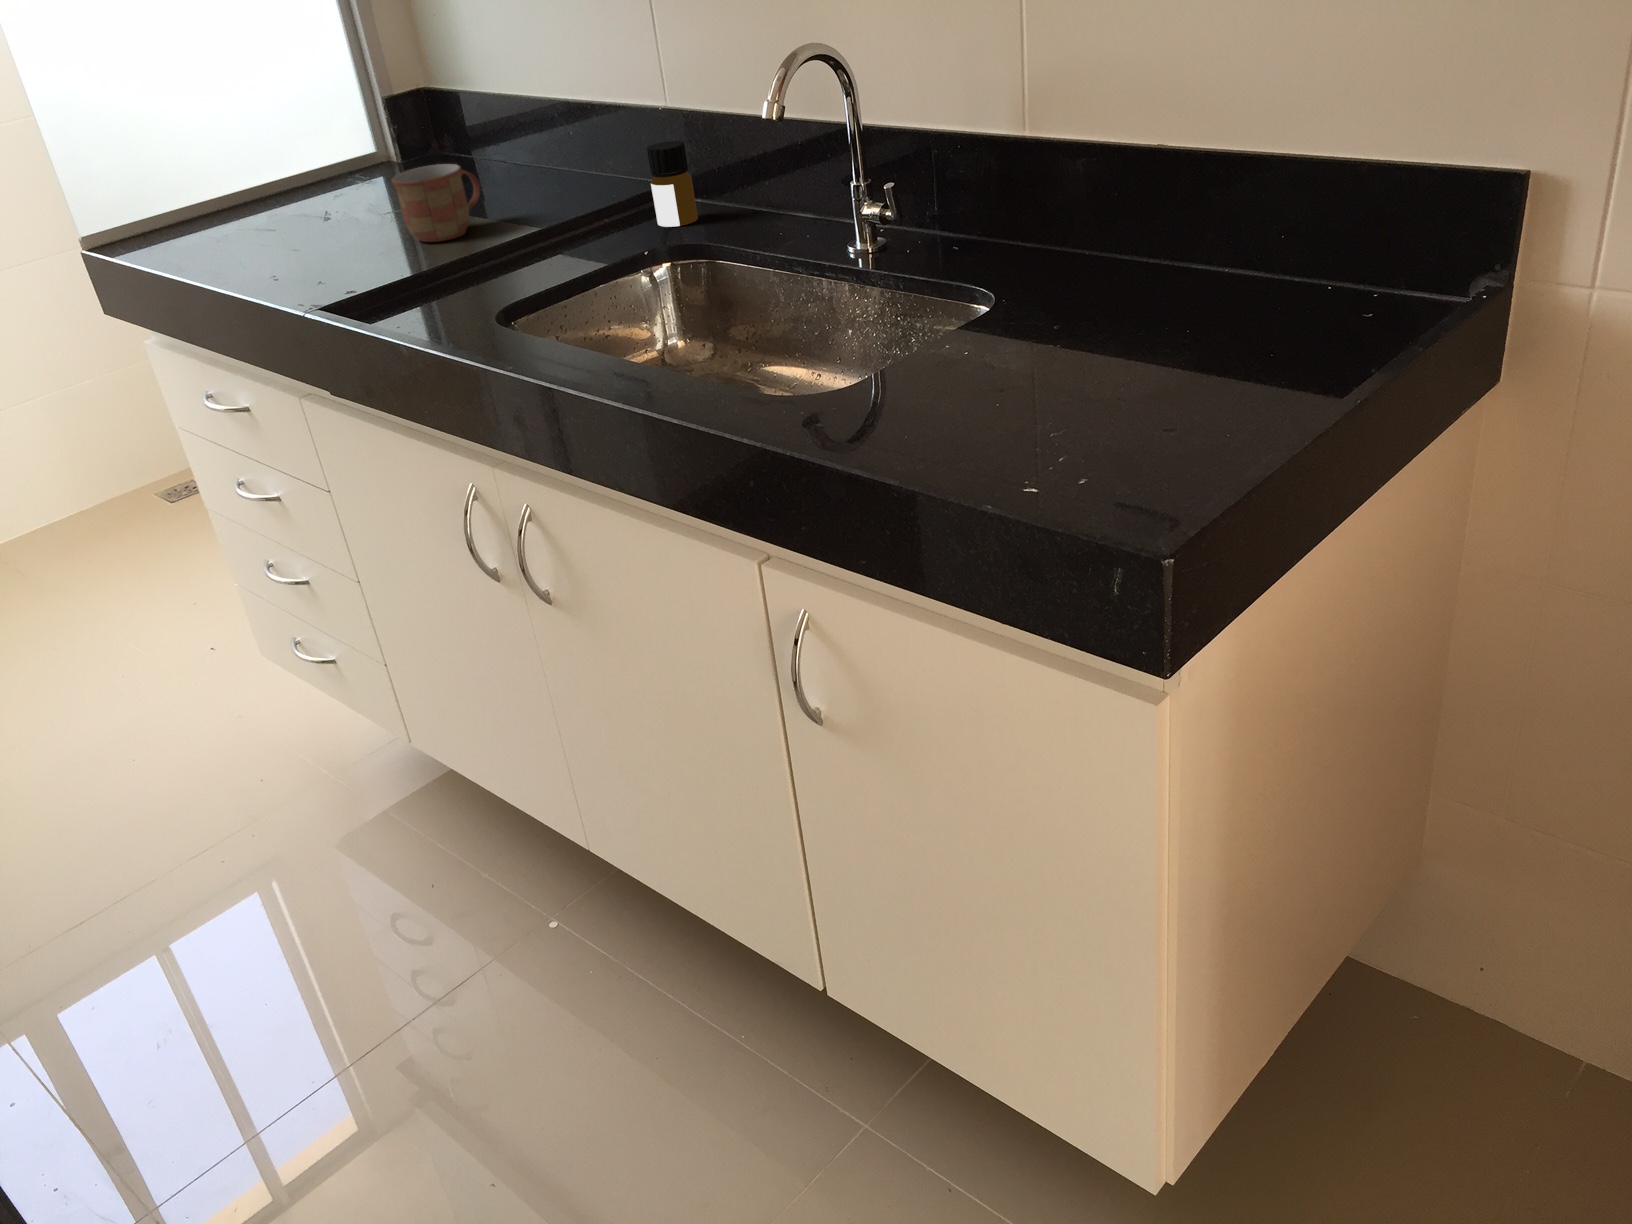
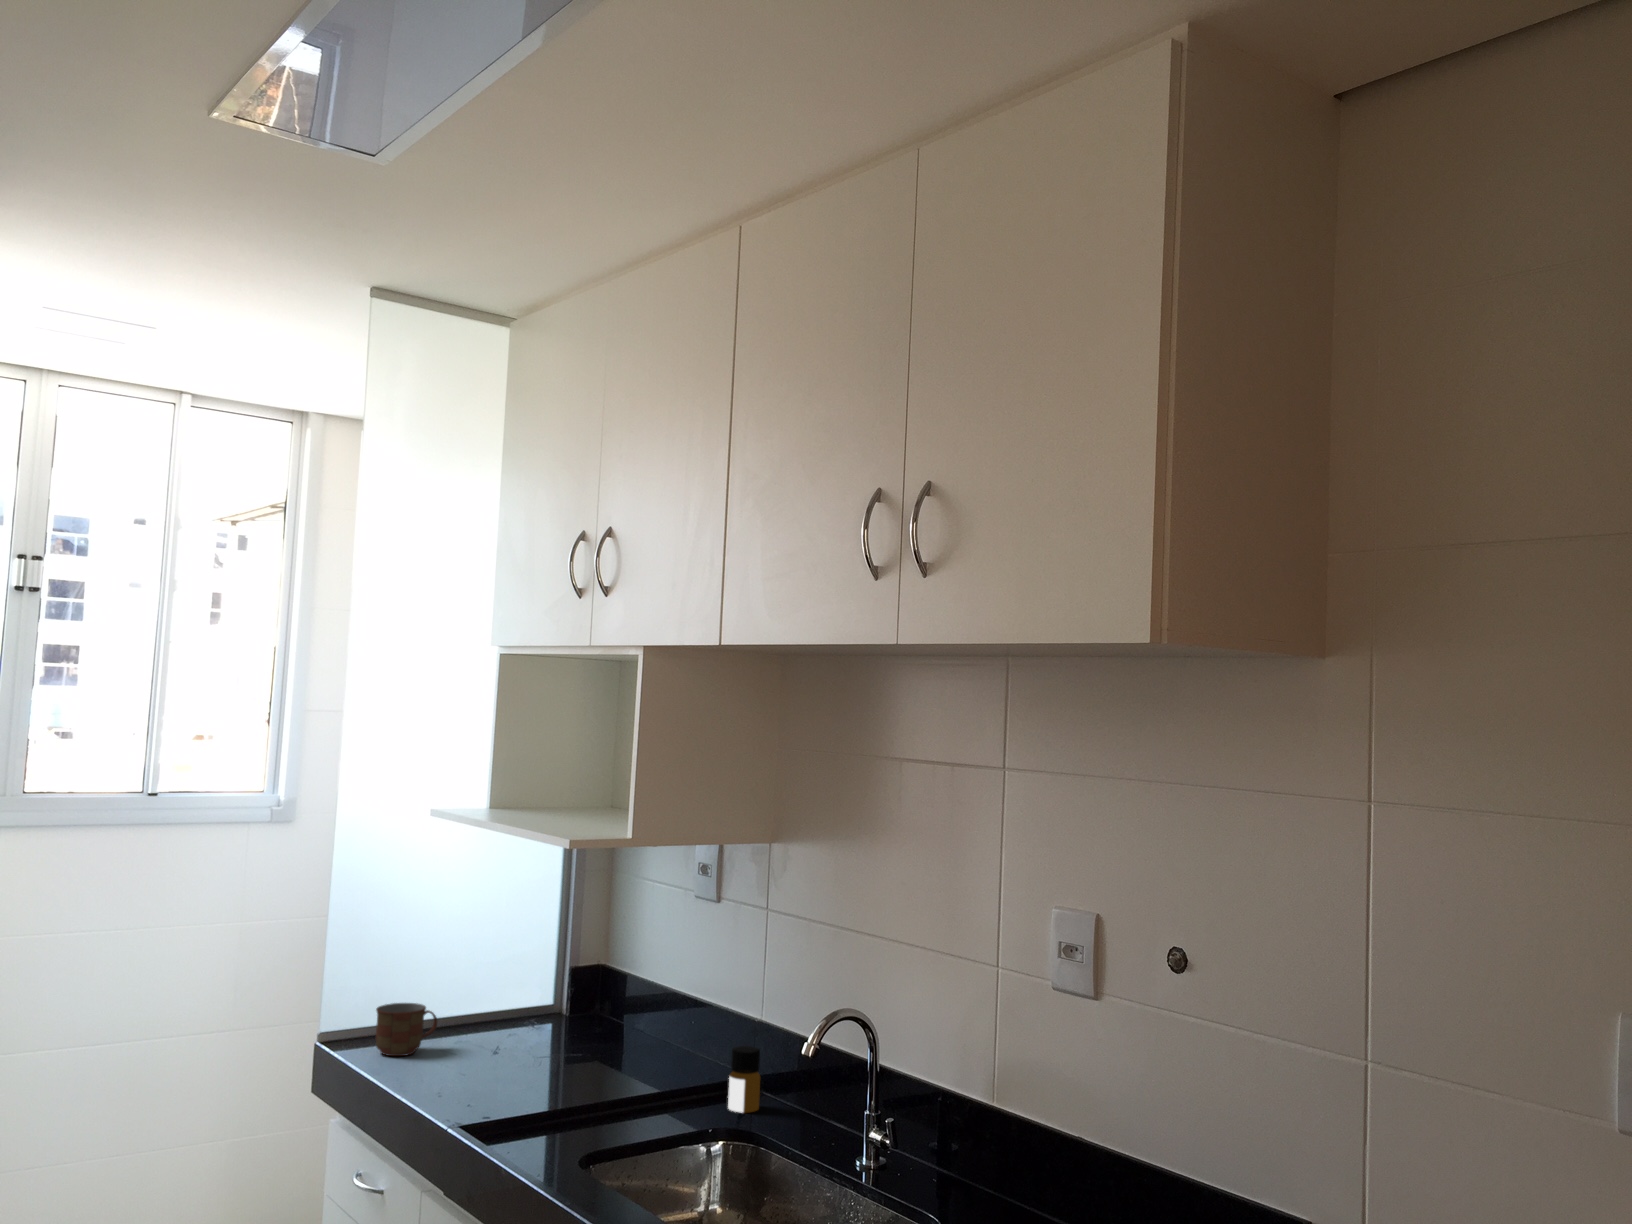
mug: present [392,164,480,242] -> present [376,1003,437,1056]

